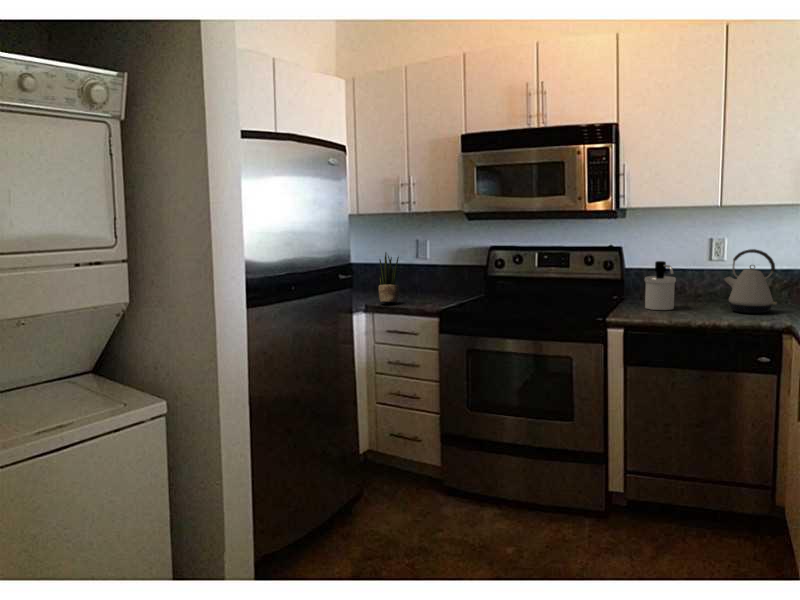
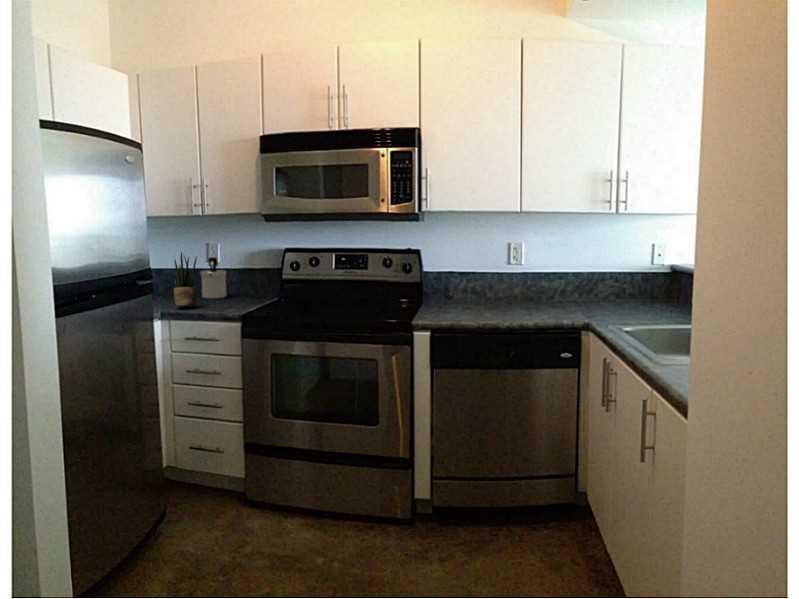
kettle: present [724,249,777,313] -> none [511,254,556,311]
soap dispenser: present [645,261,676,310] -> present [201,257,226,298]

